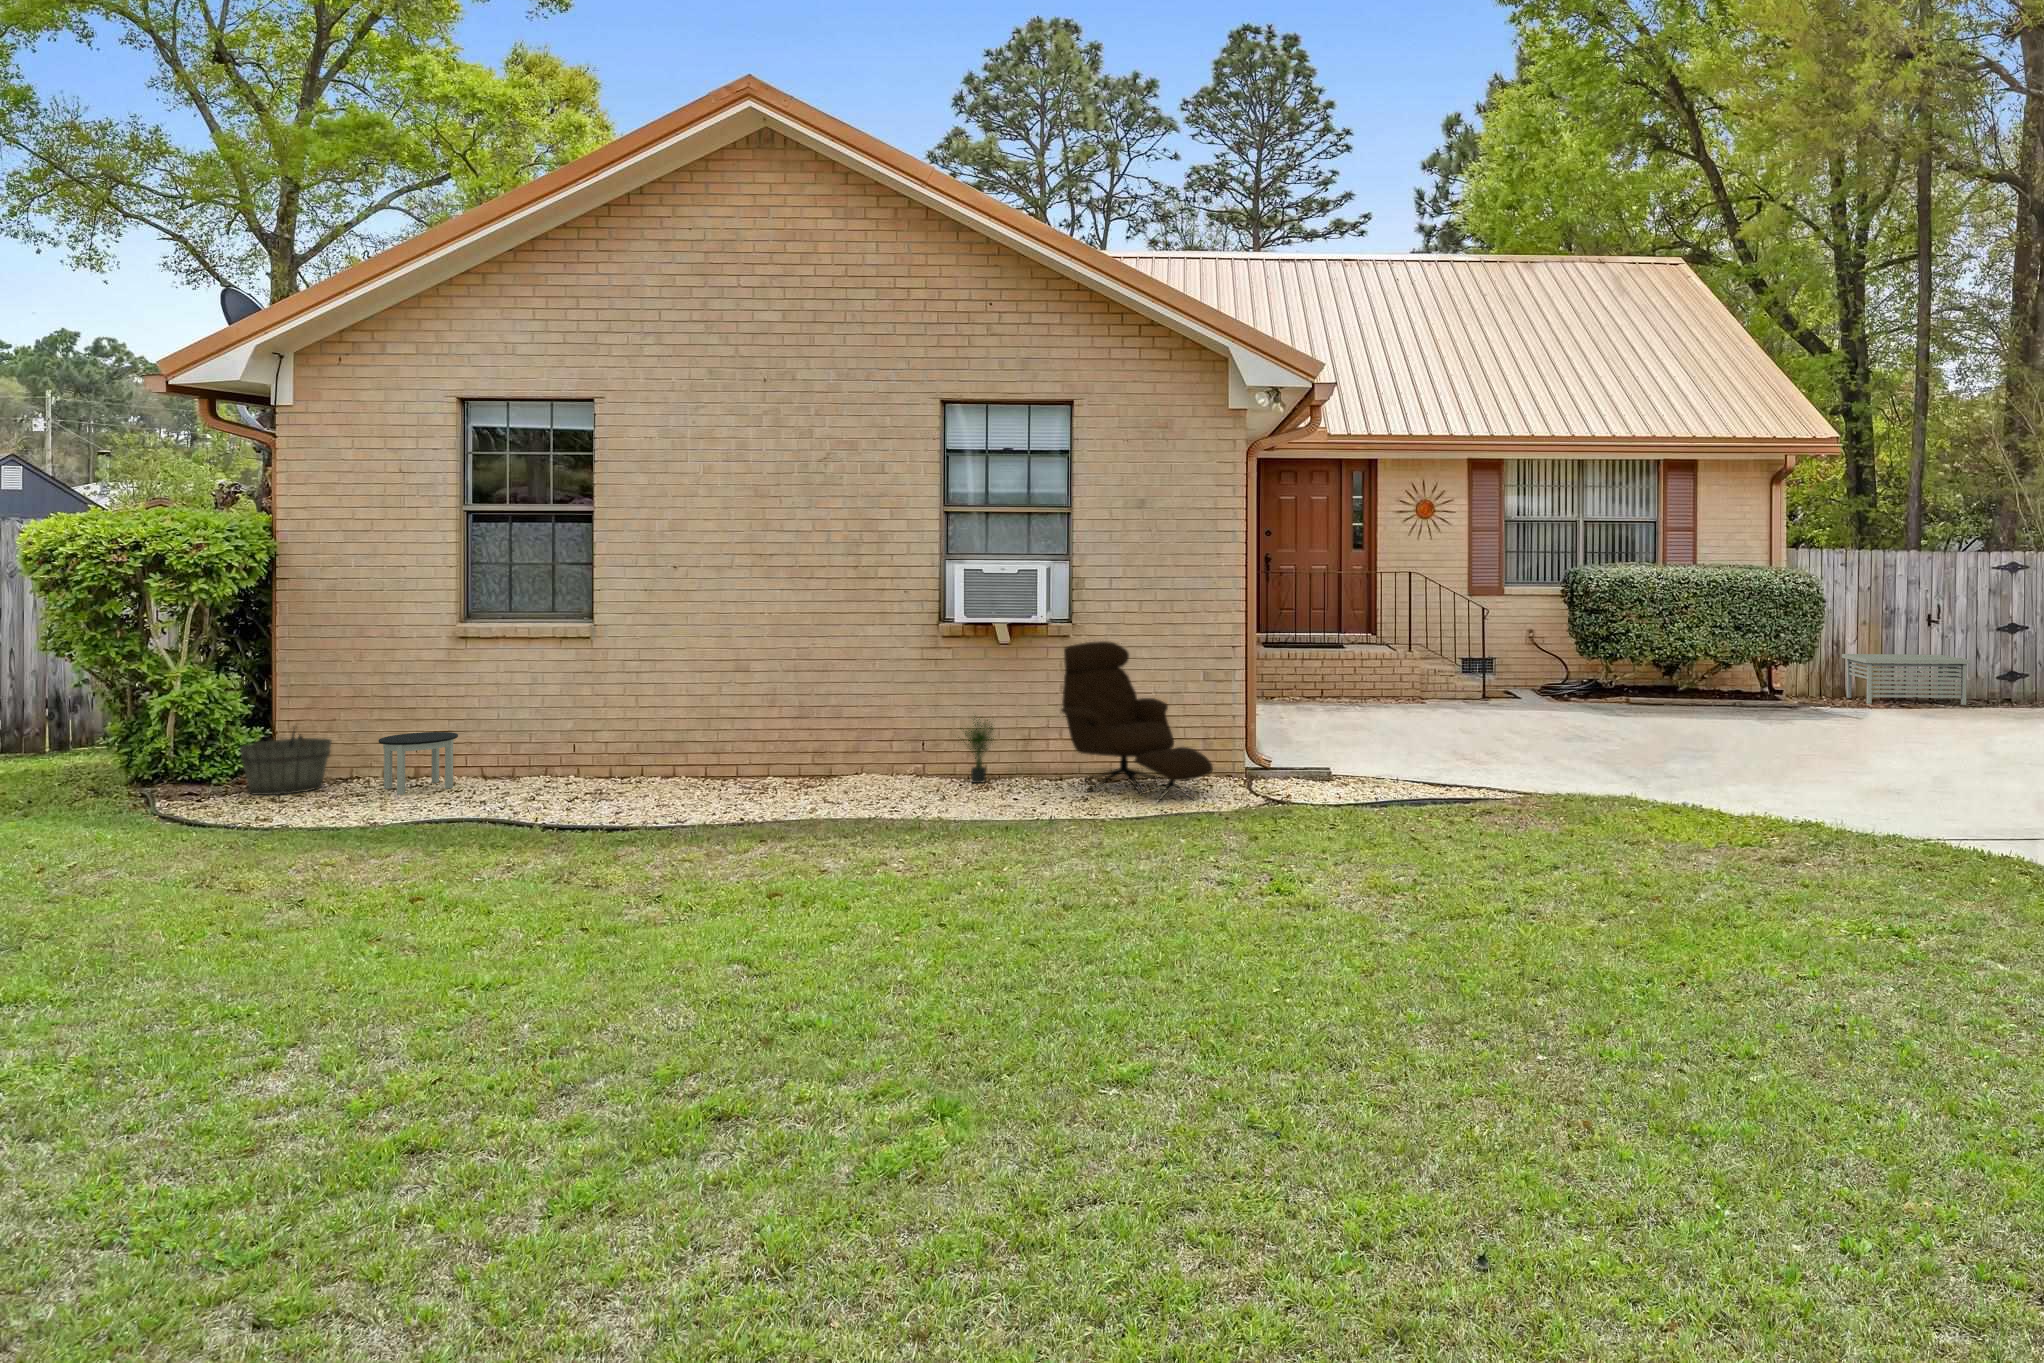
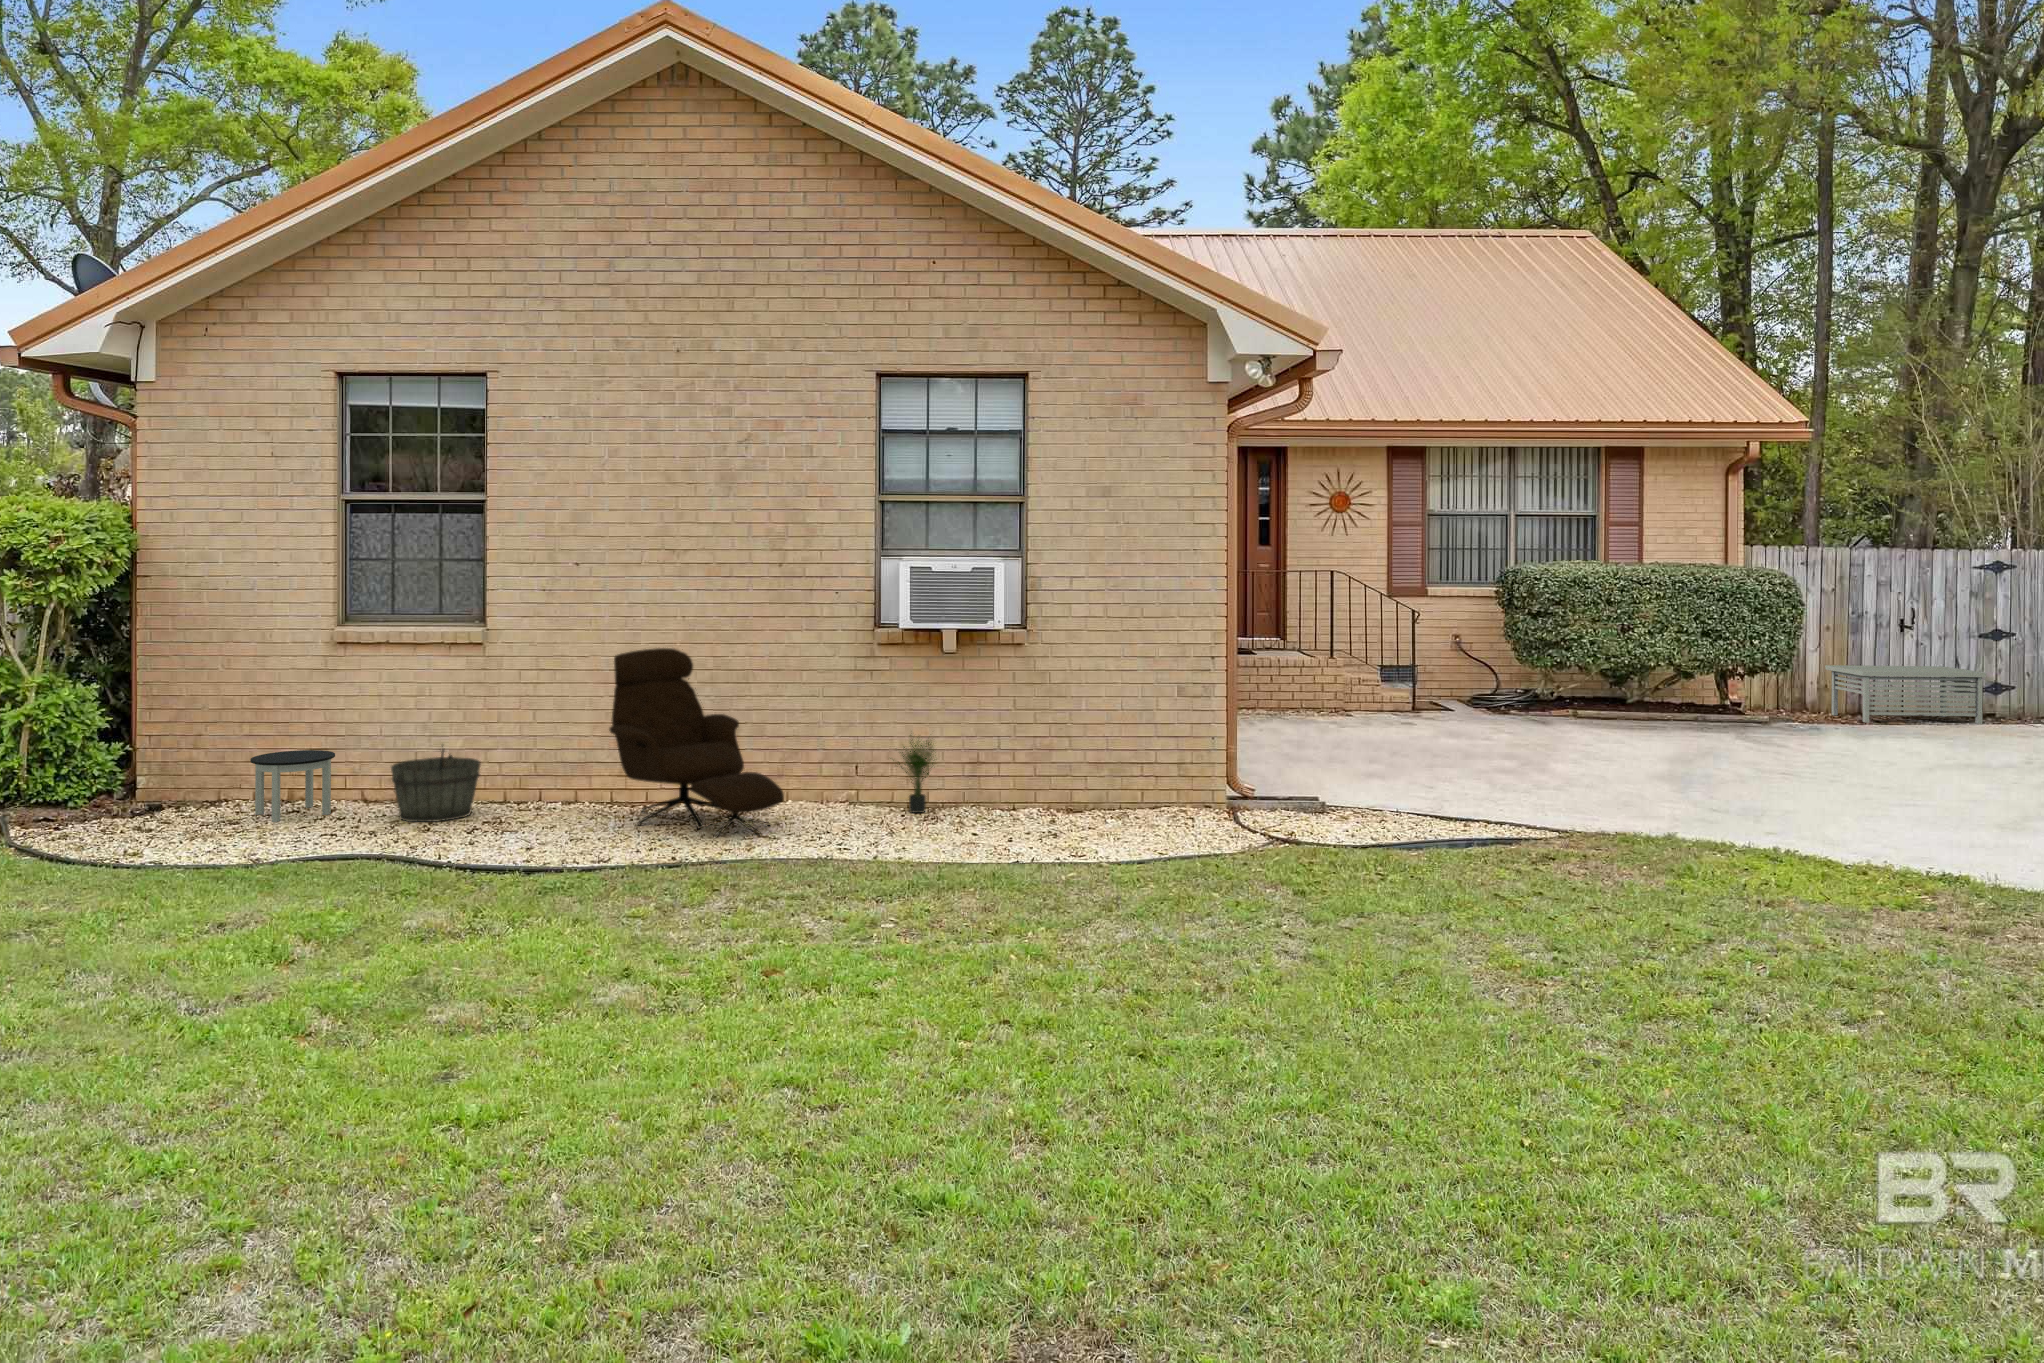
lounge chair: present [1062,641,1213,802] -> present [609,648,784,838]
wooden bucket: present [240,731,331,795] -> present [391,746,481,822]

